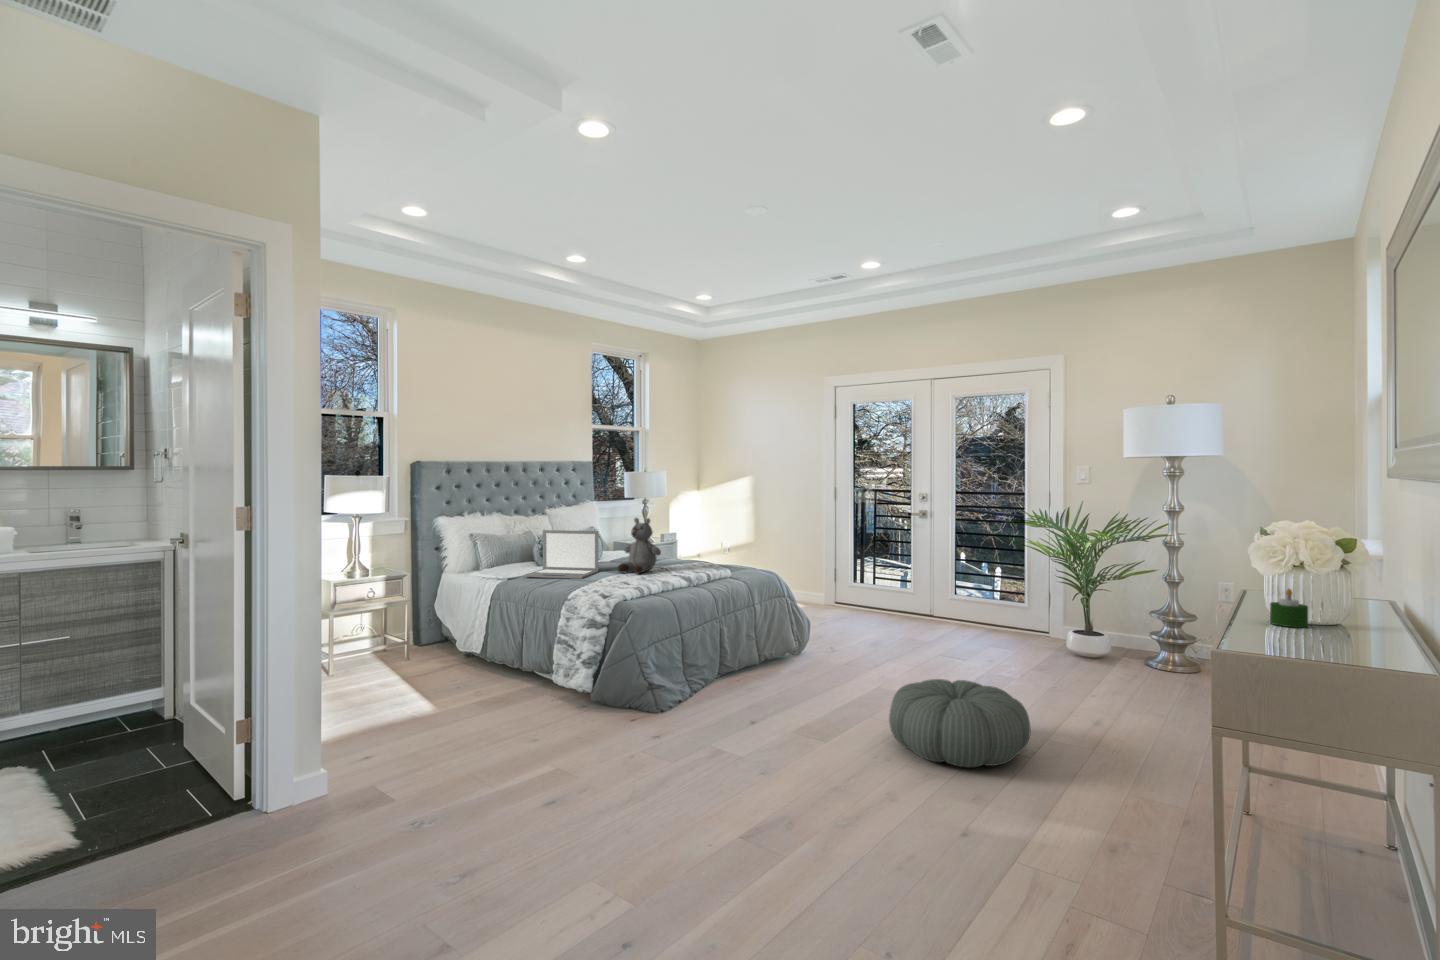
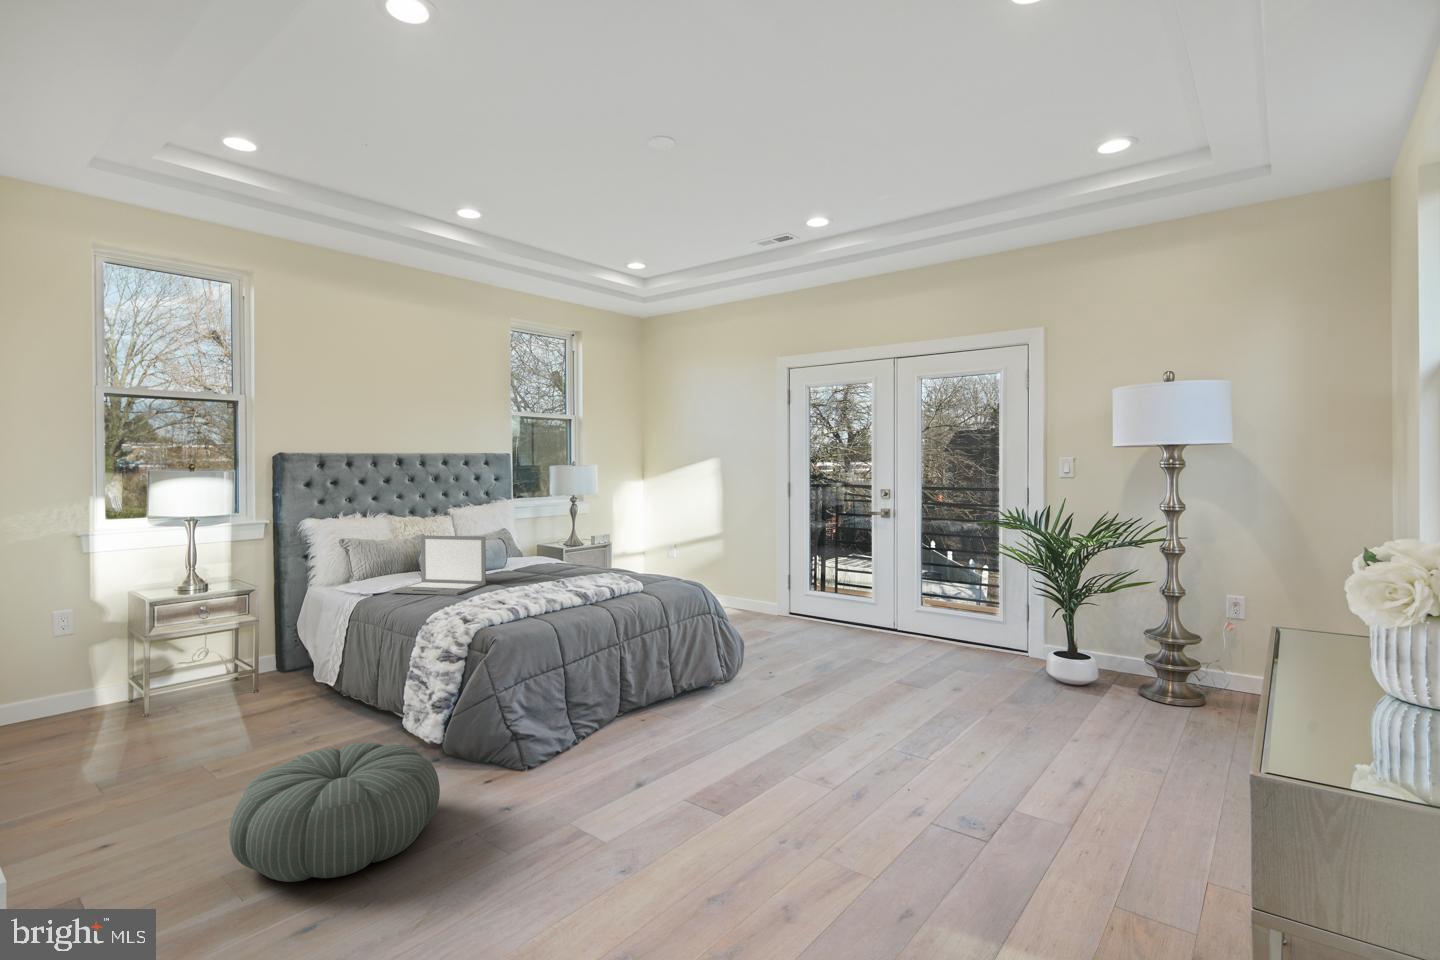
stuffed bear: present [617,518,661,574] -> none [506,520,559,589]
candle: present [1270,589,1308,628] -> none [1329,653,1394,720]
pouf: present [889,679,1031,767] -> present [230,743,440,882]

